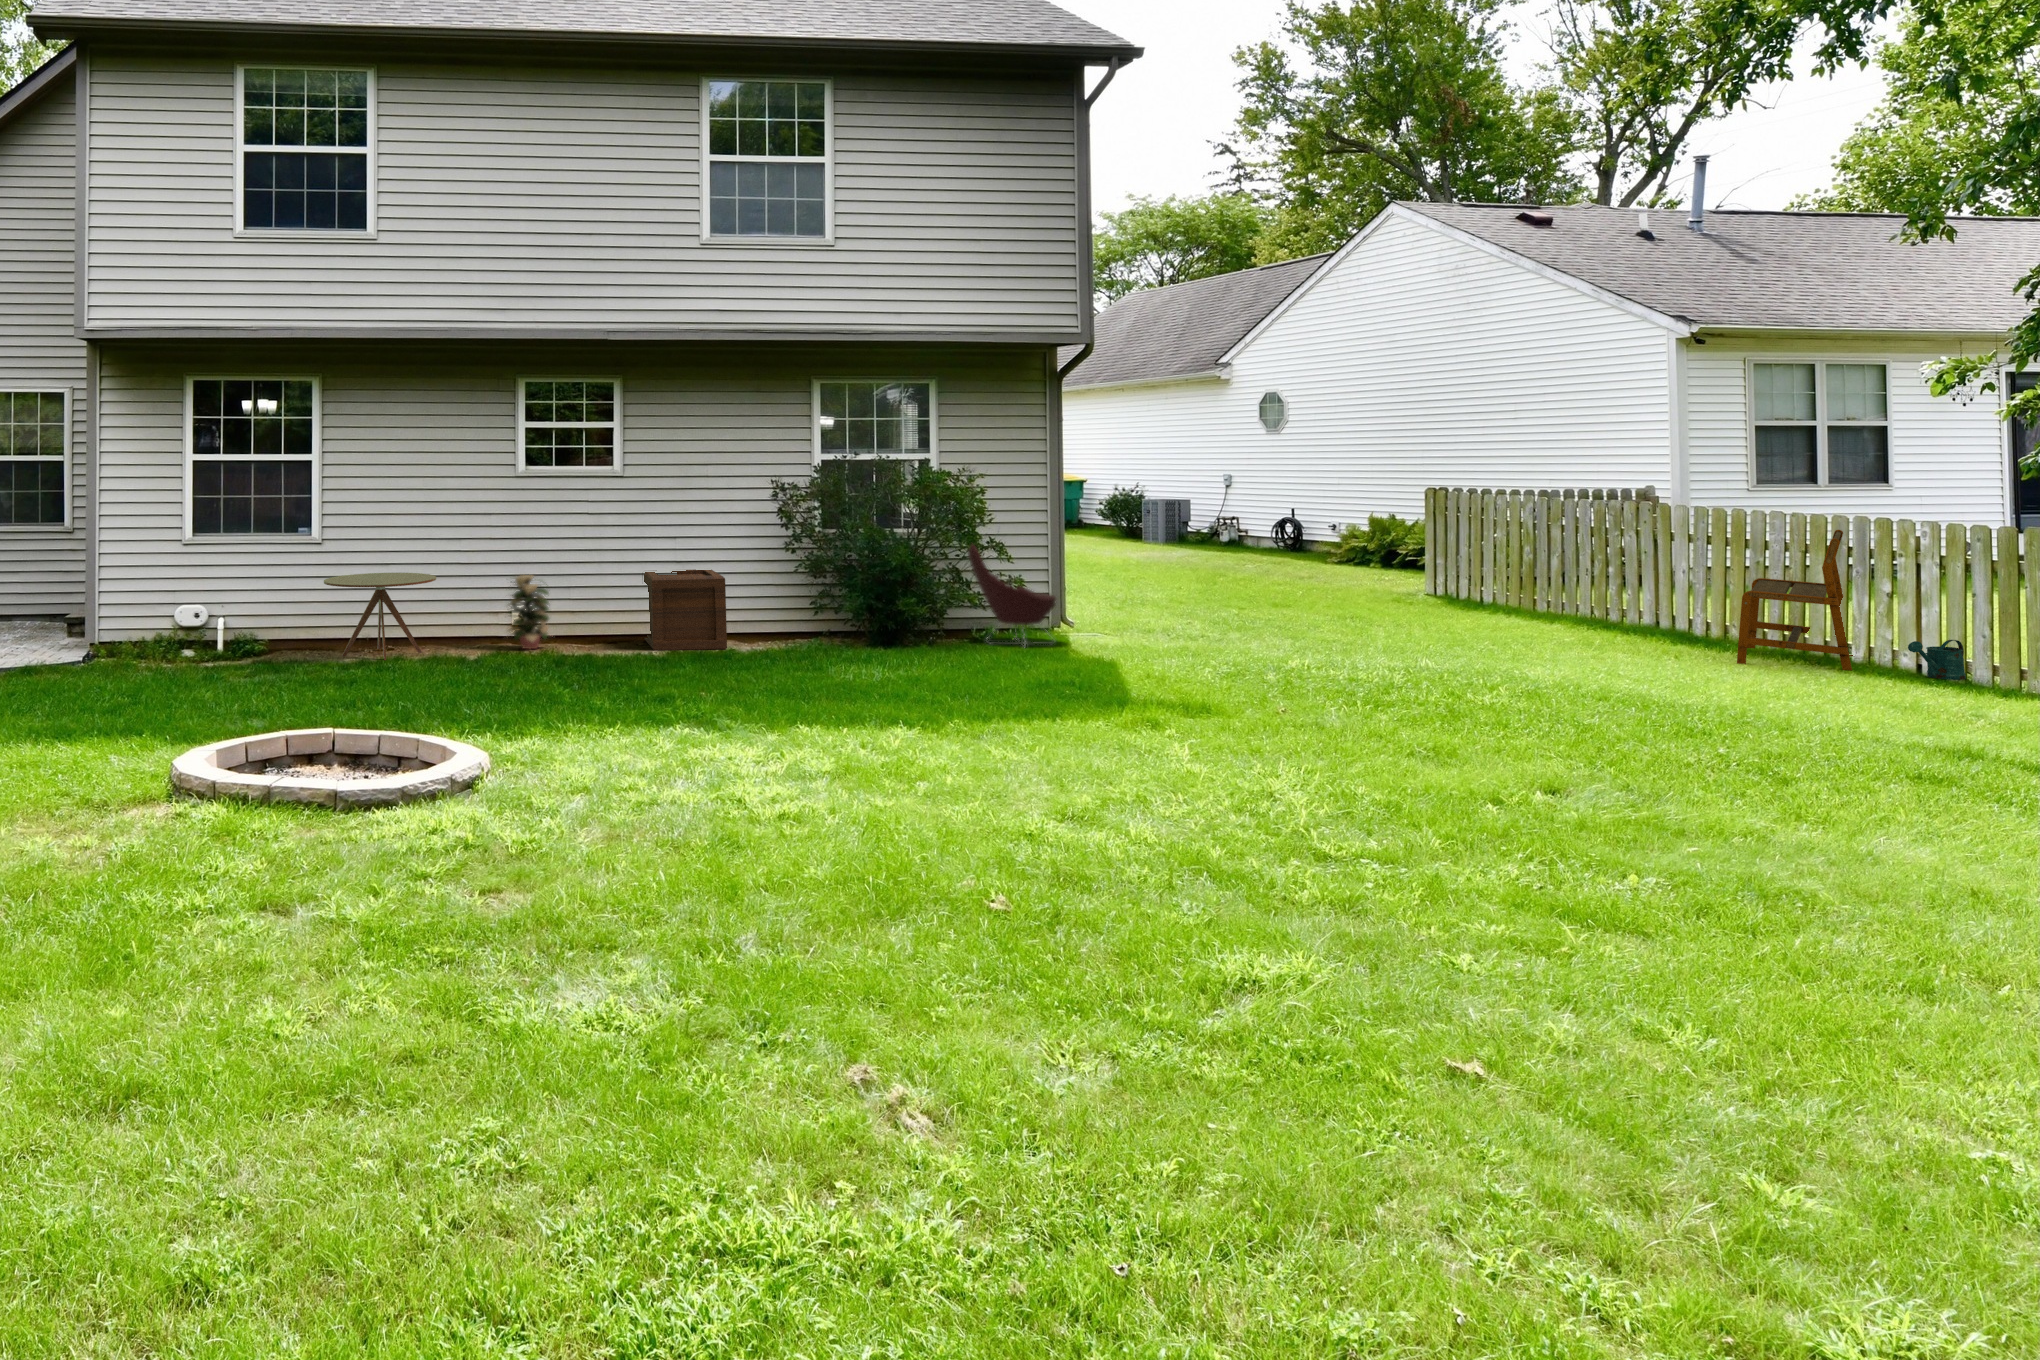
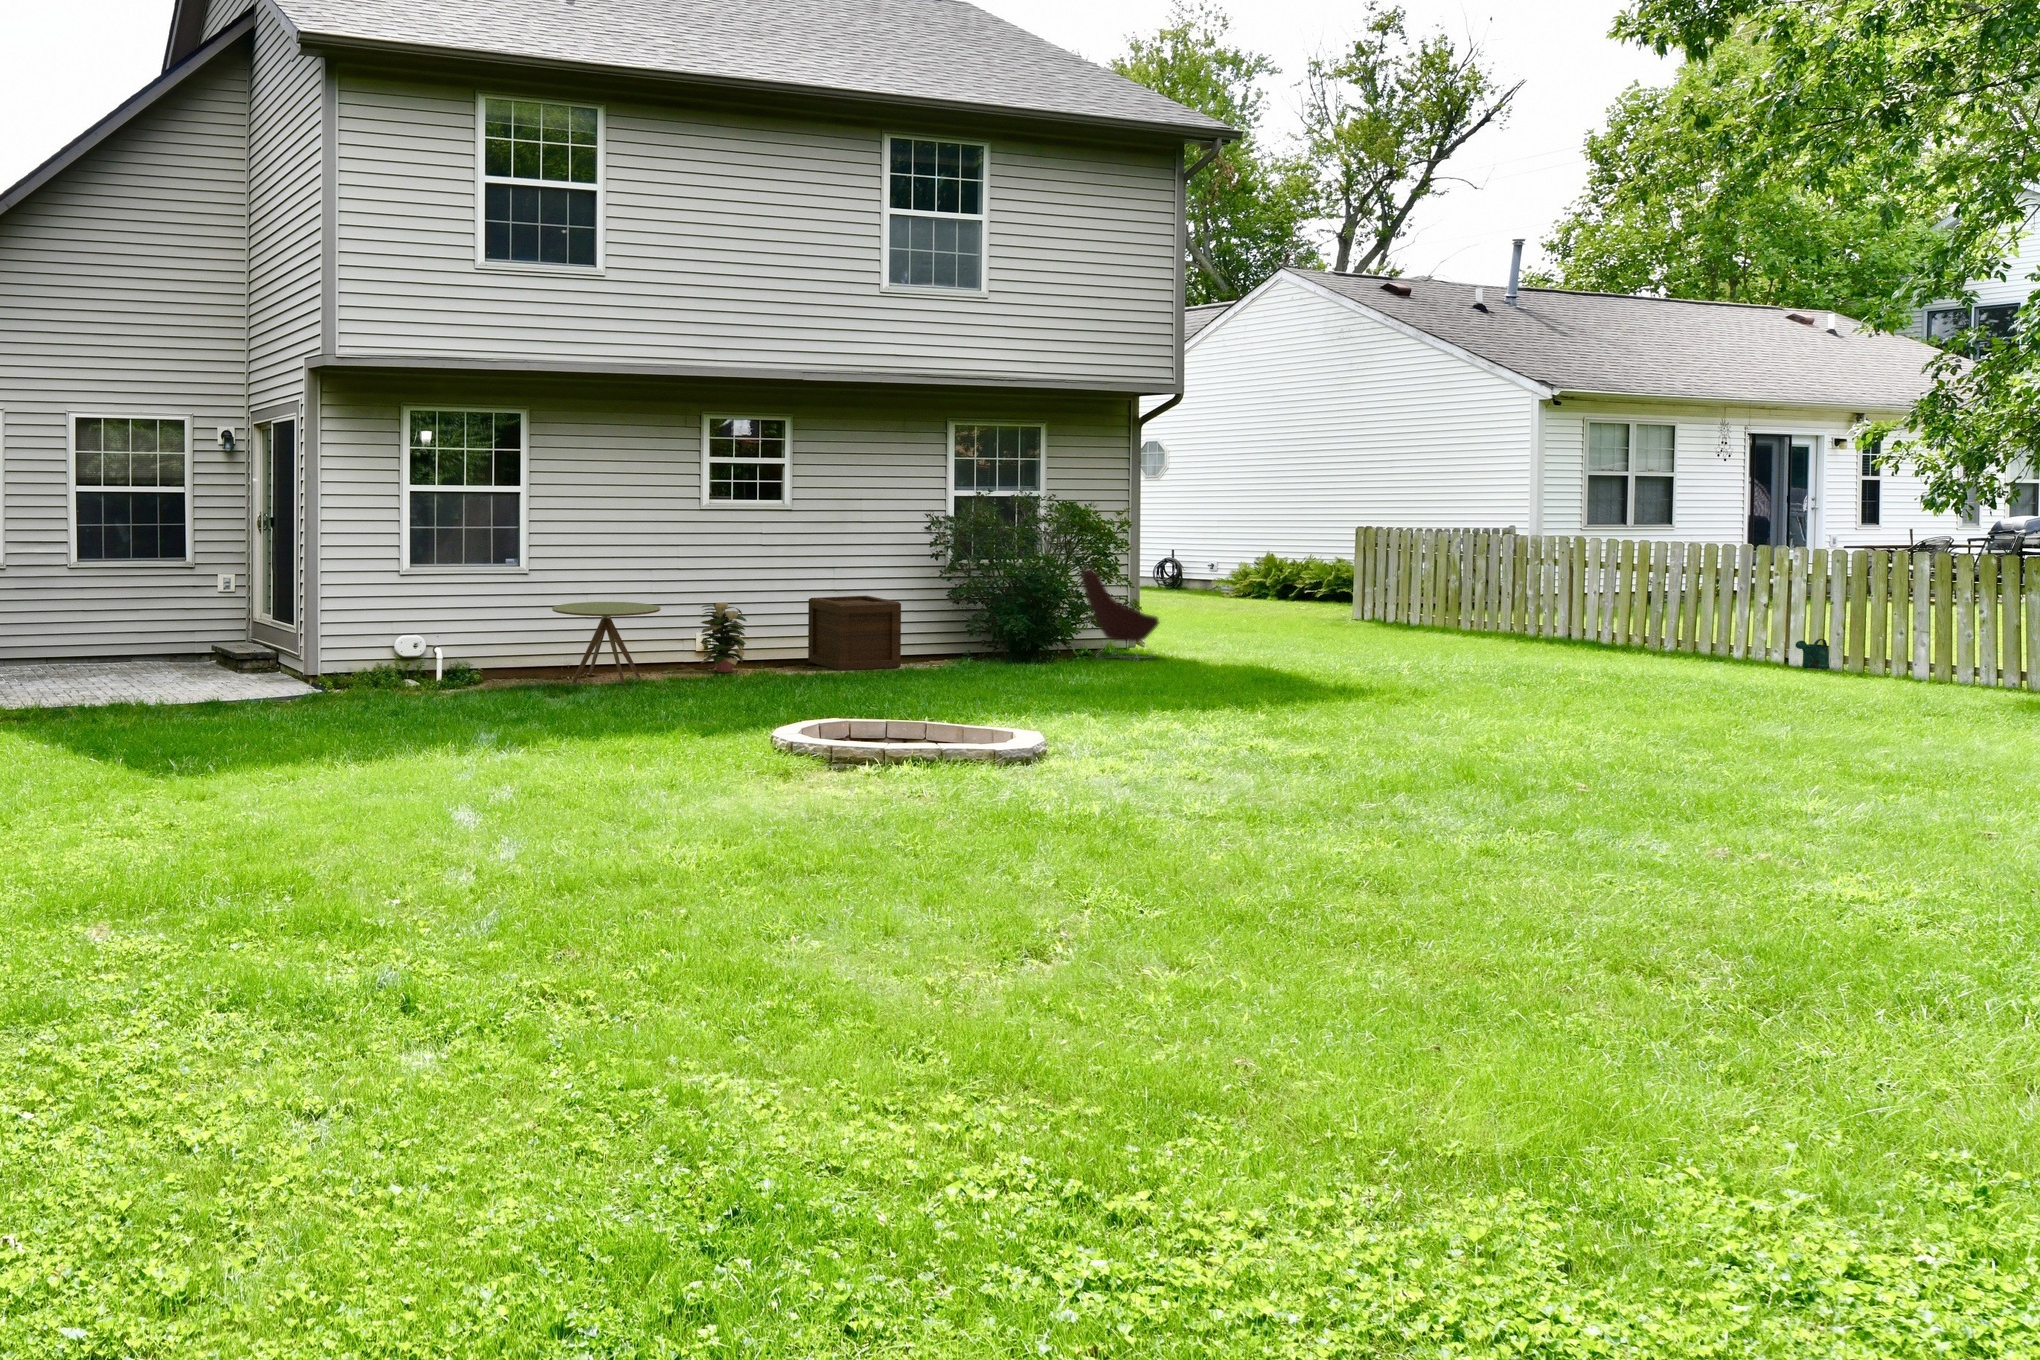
bench: present [1737,530,1853,670] -> none [1651,556,1748,666]

